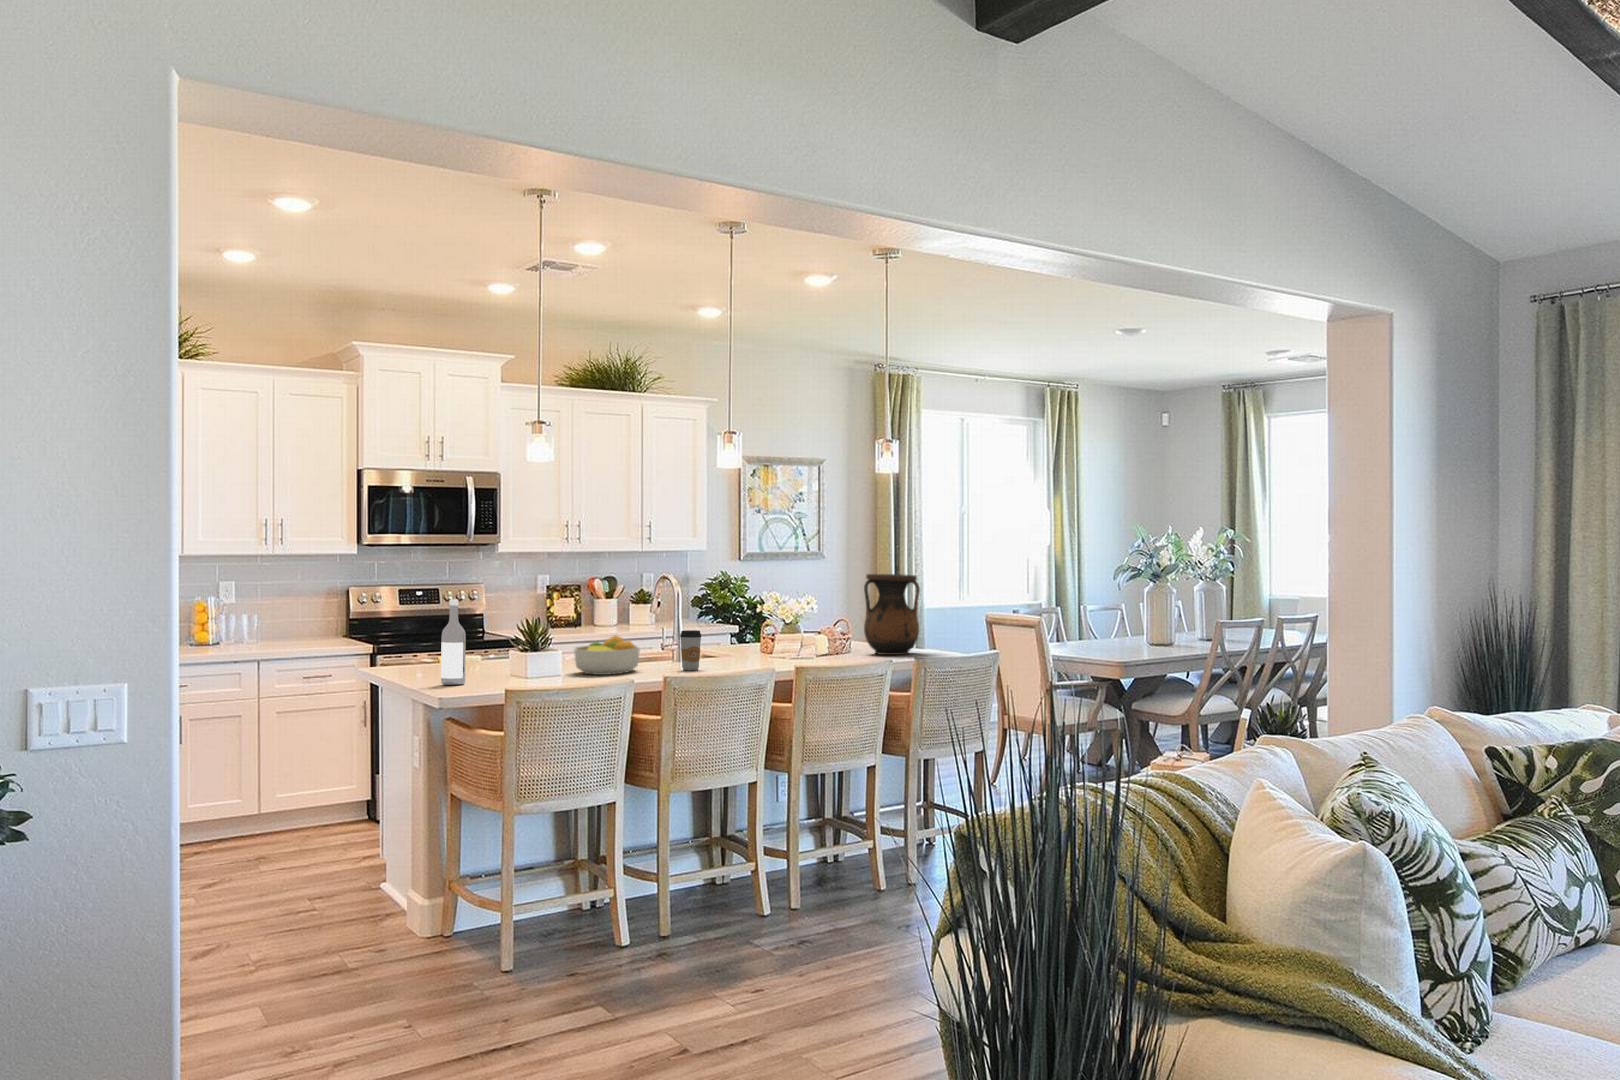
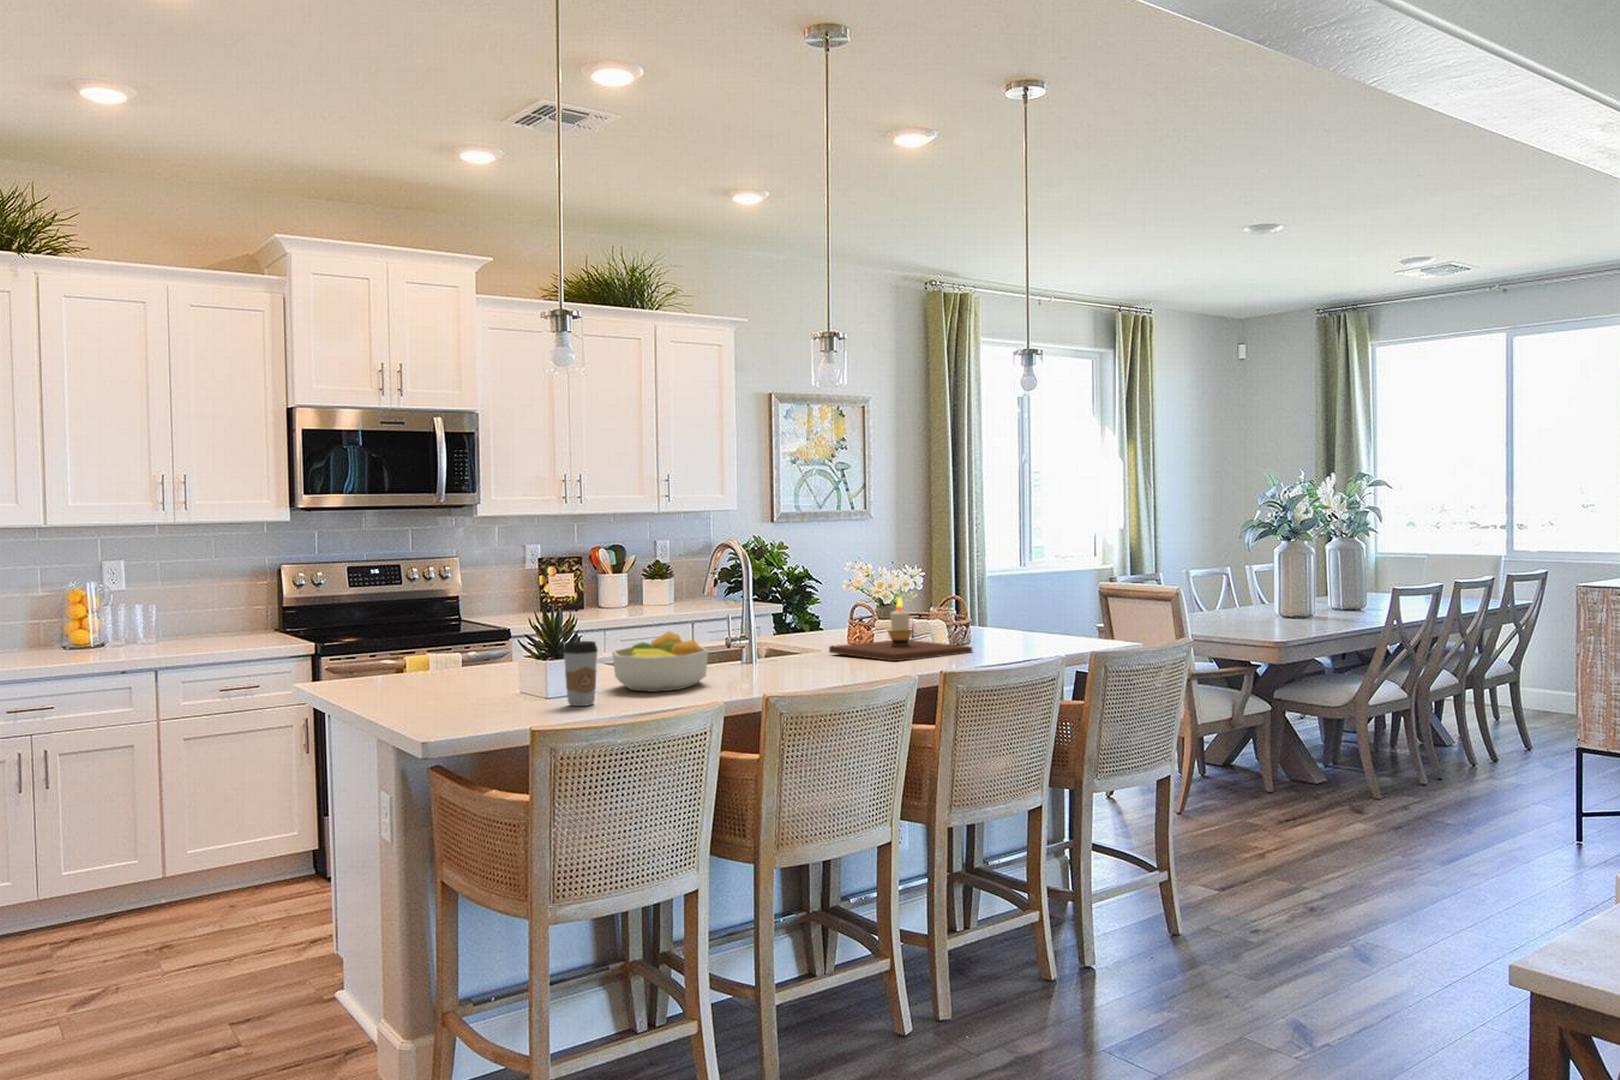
vase: present [864,574,920,655] -> none [996,537,1072,648]
wine bottle: present [441,599,466,685] -> none [423,587,460,717]
candle: none [741,616,843,661] -> present [829,597,972,661]
coffee cup: present [680,630,701,670] -> present [563,641,598,706]

